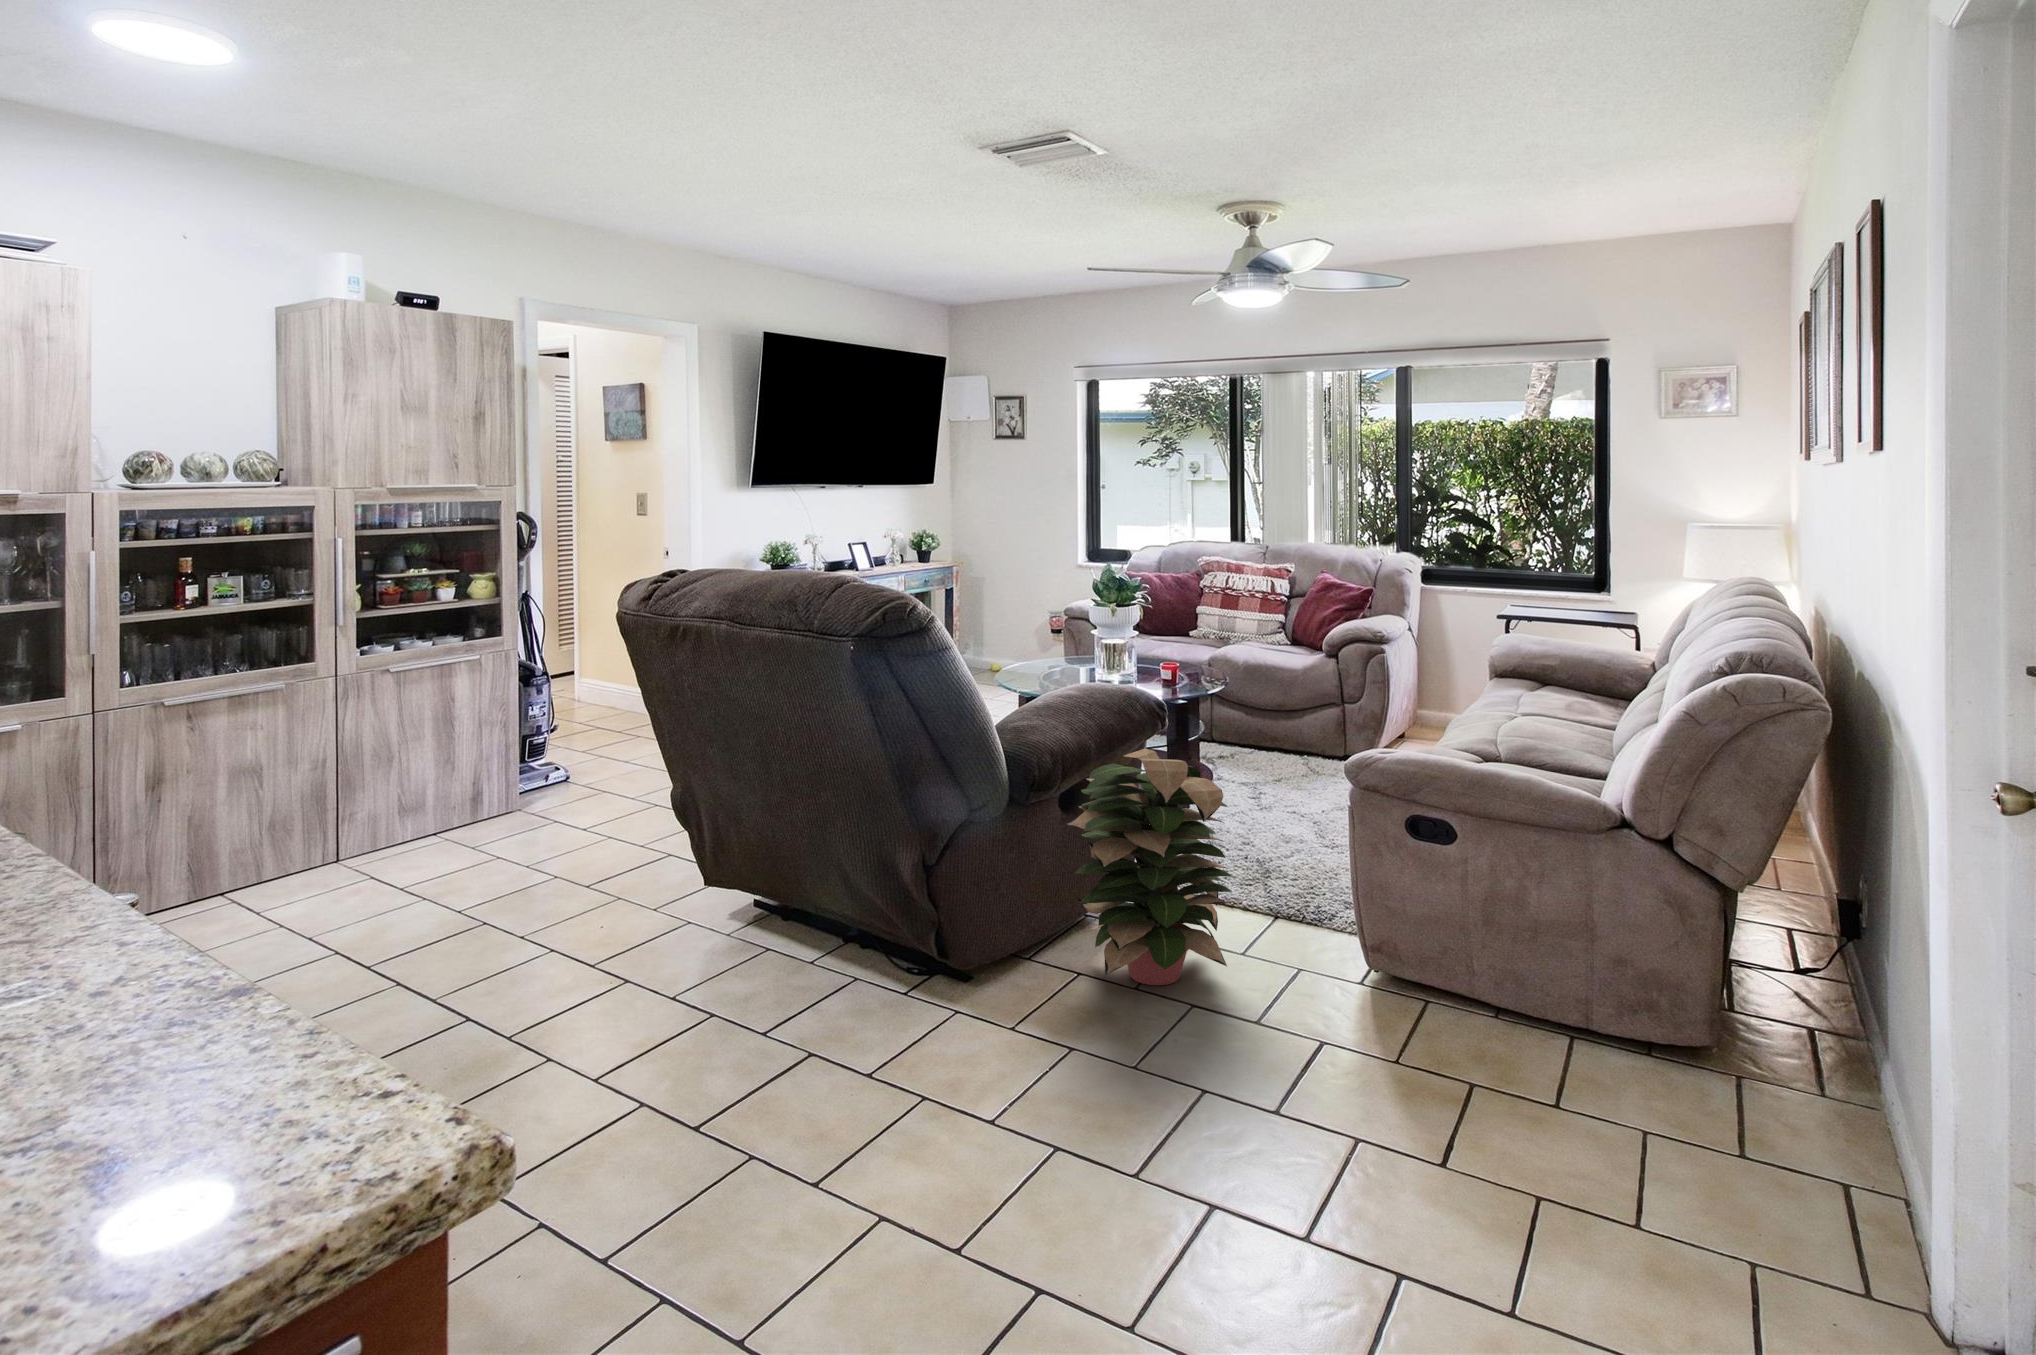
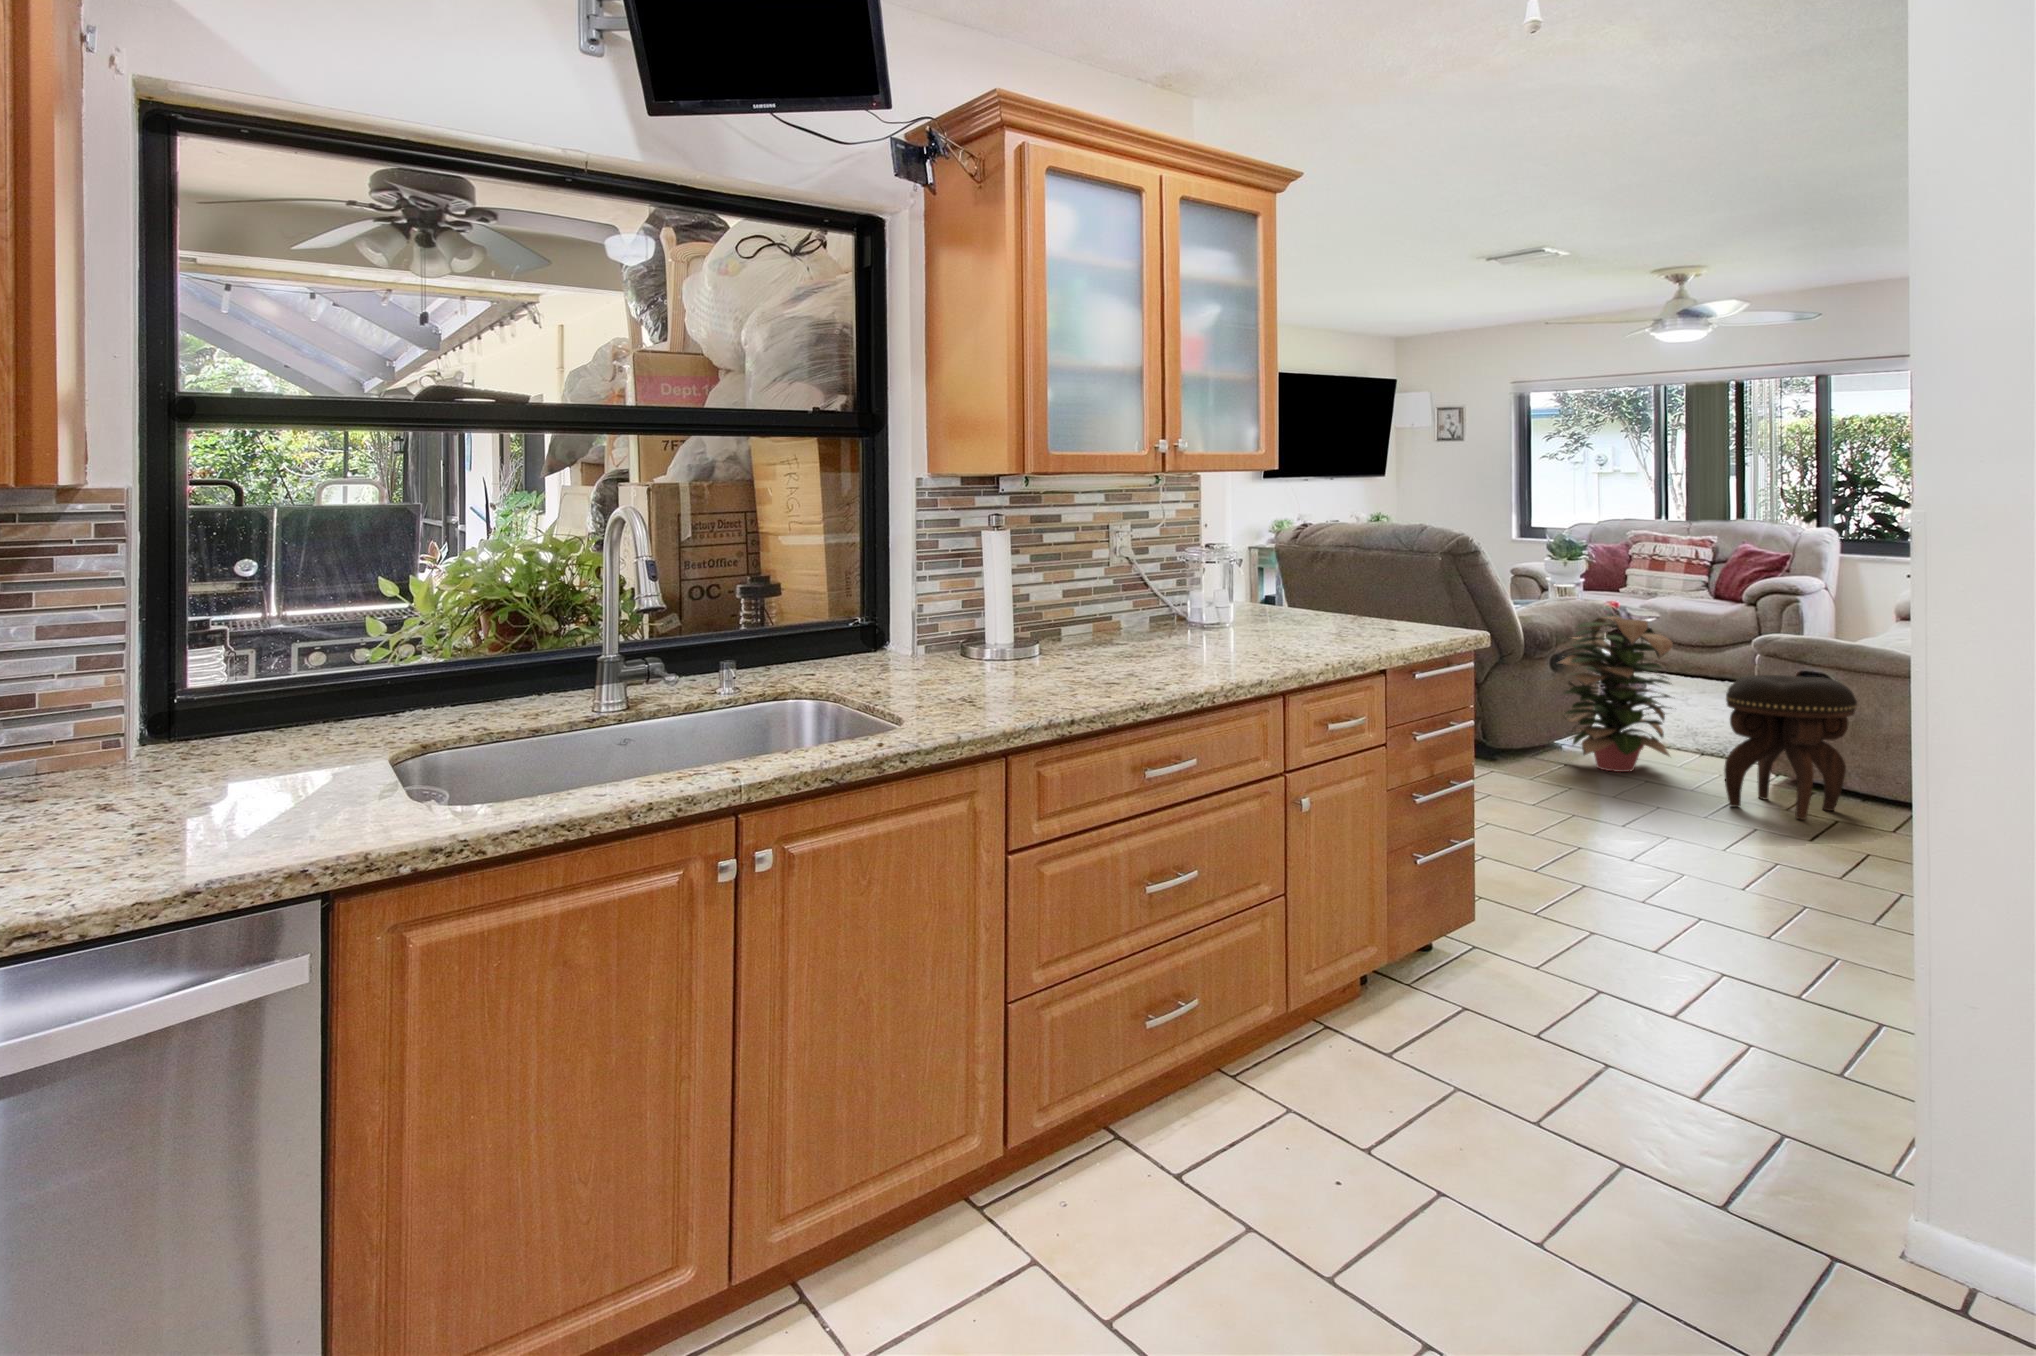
footstool: none [1292,864,1471,1112] -> present [1724,675,1857,819]

